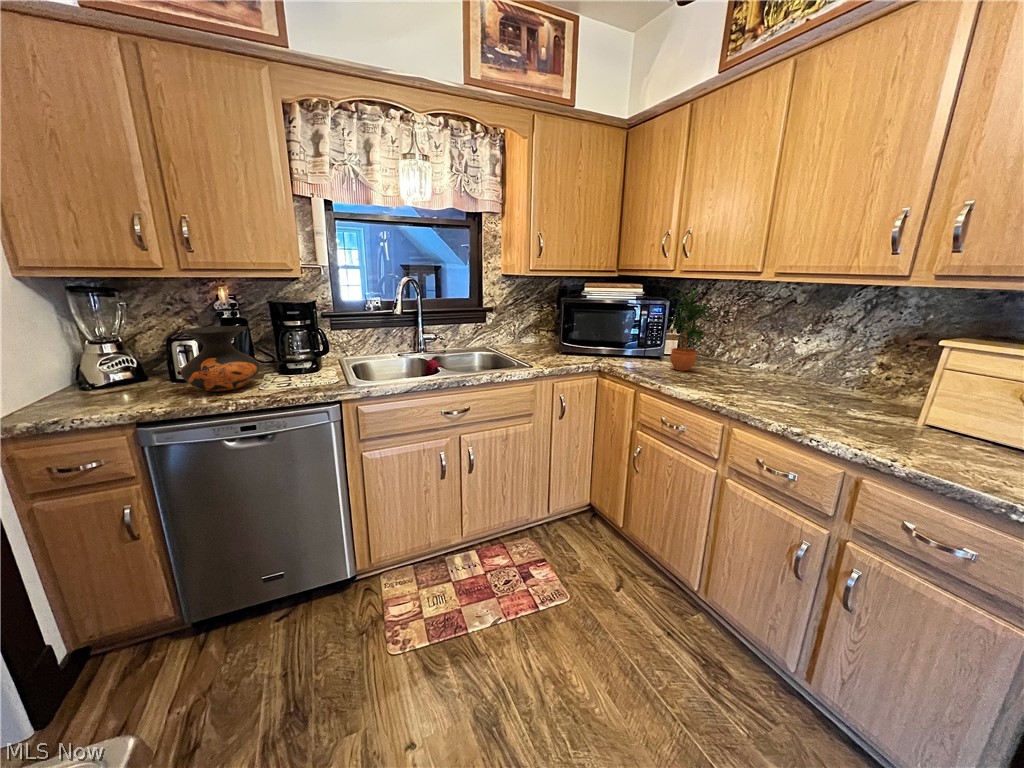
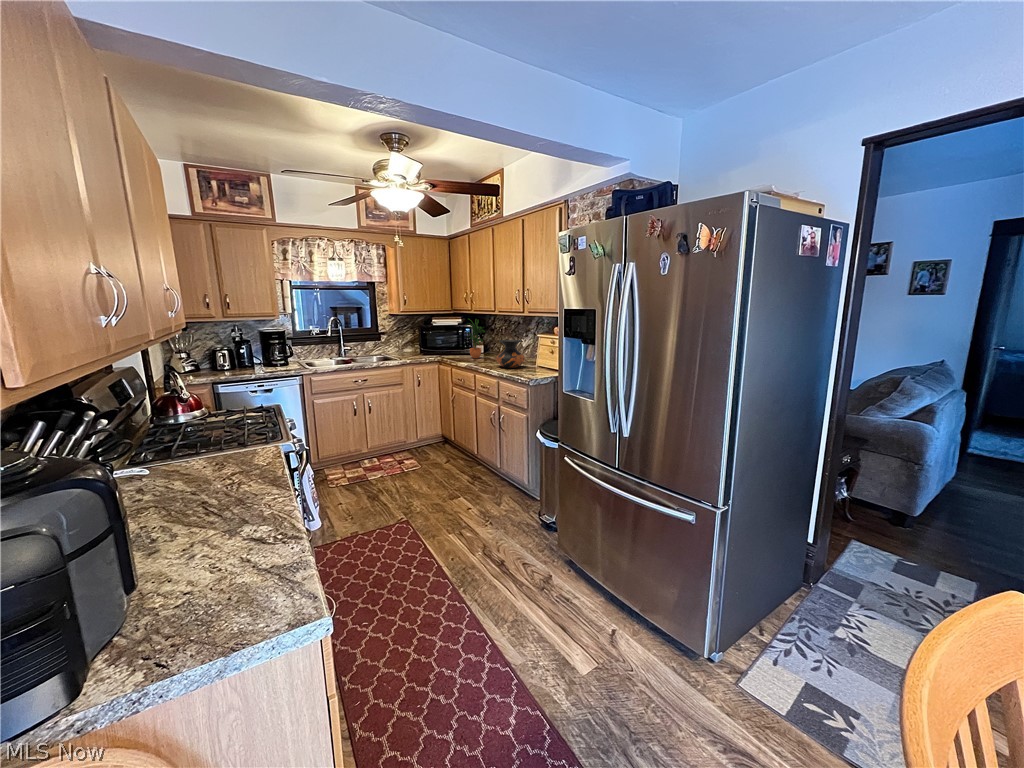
vase: present [181,326,260,392] -> present [496,340,525,368]

